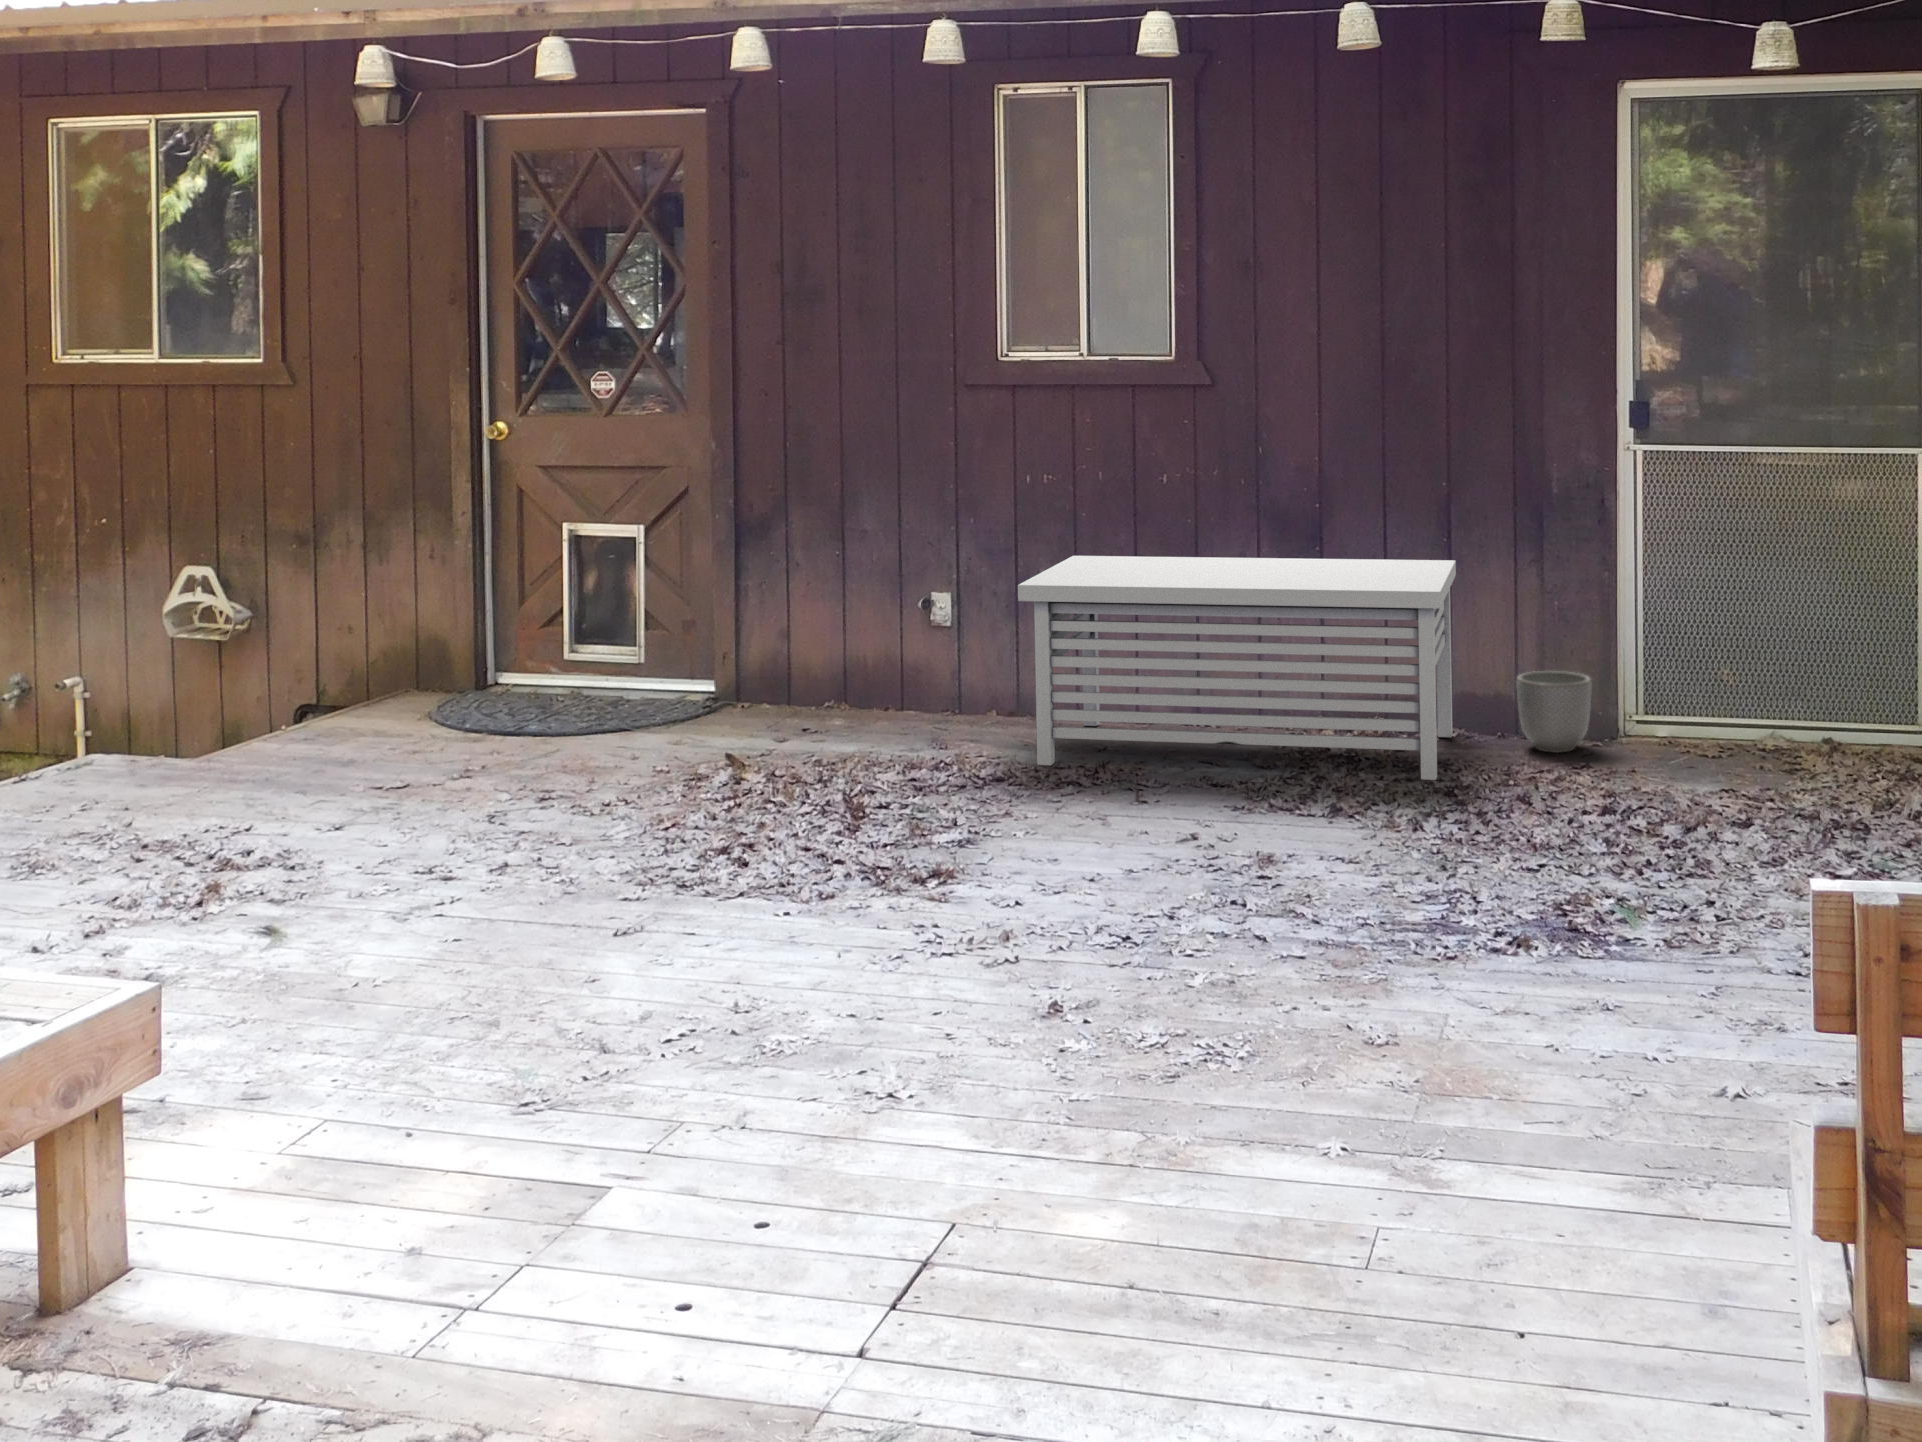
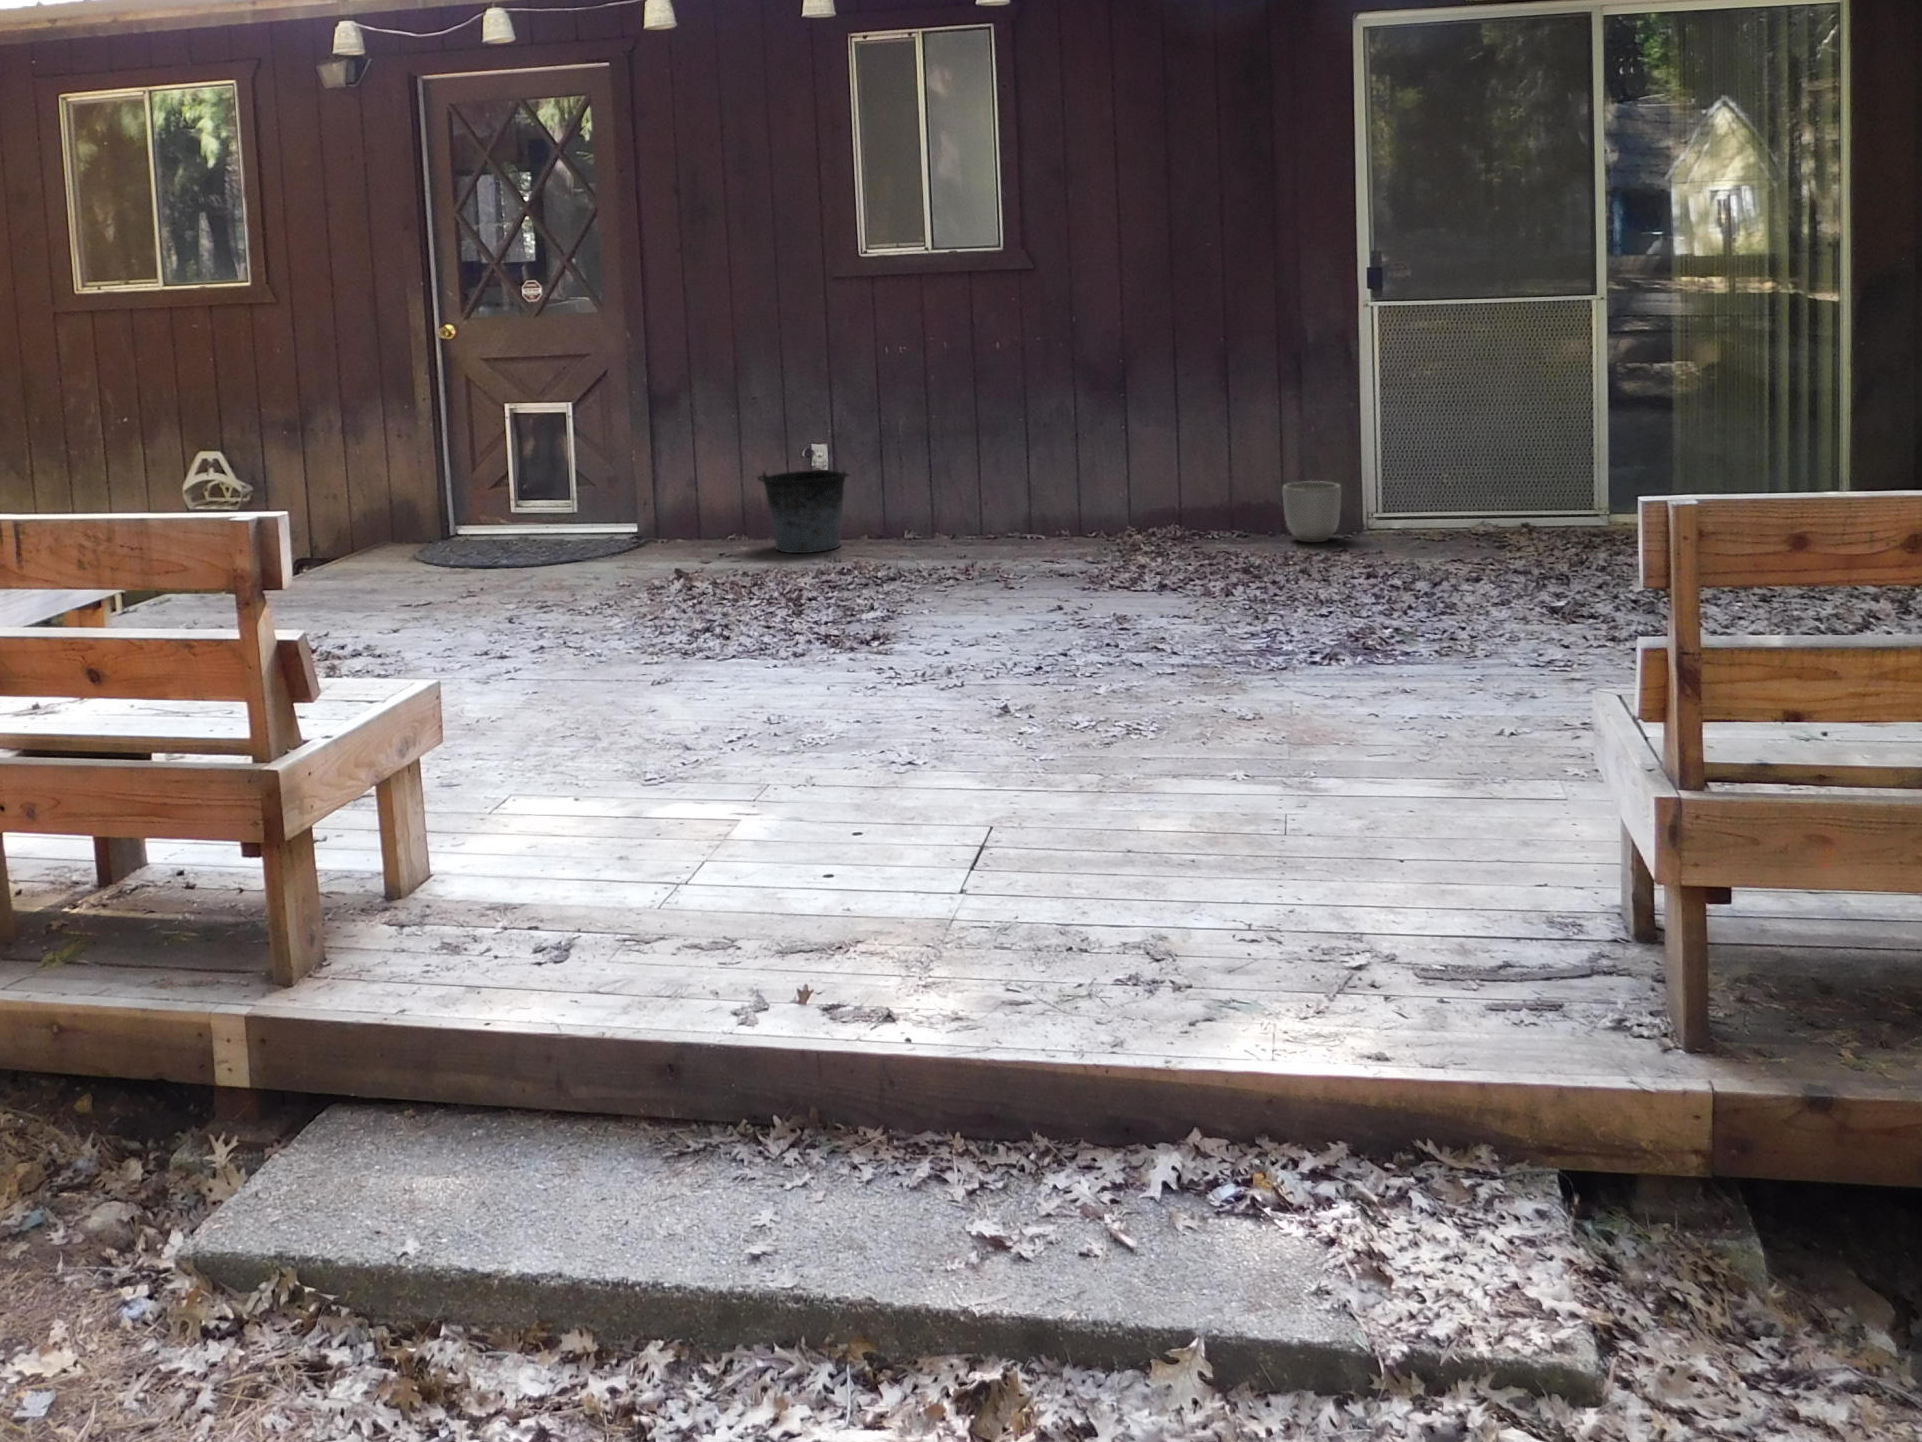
storage bench: present [1018,556,1456,780] -> none [897,400,1231,567]
bucket: none [854,626,971,735] -> present [757,470,849,553]

